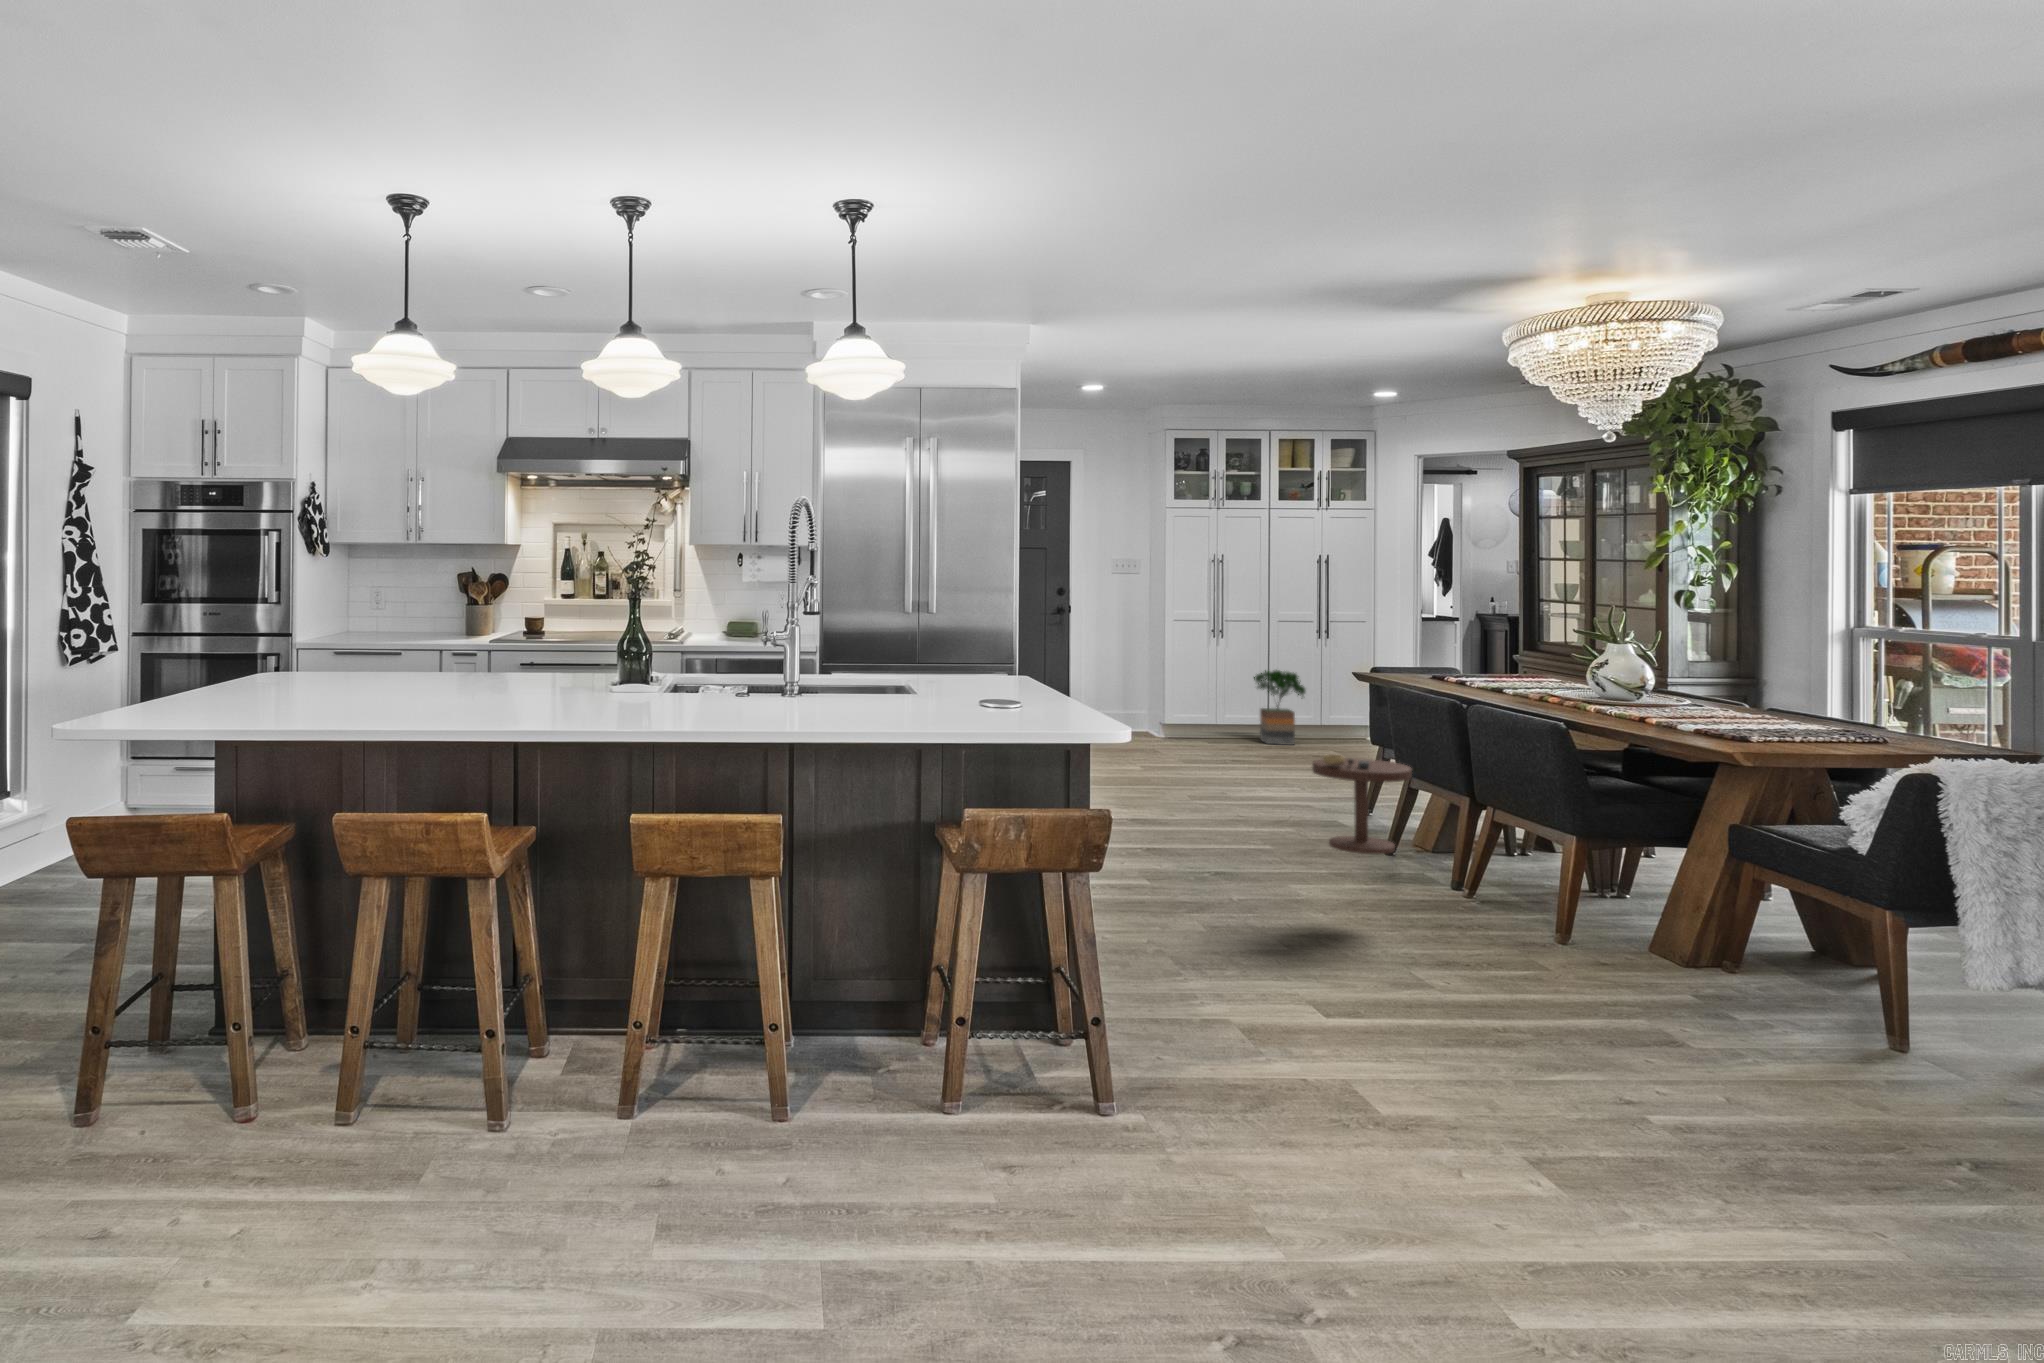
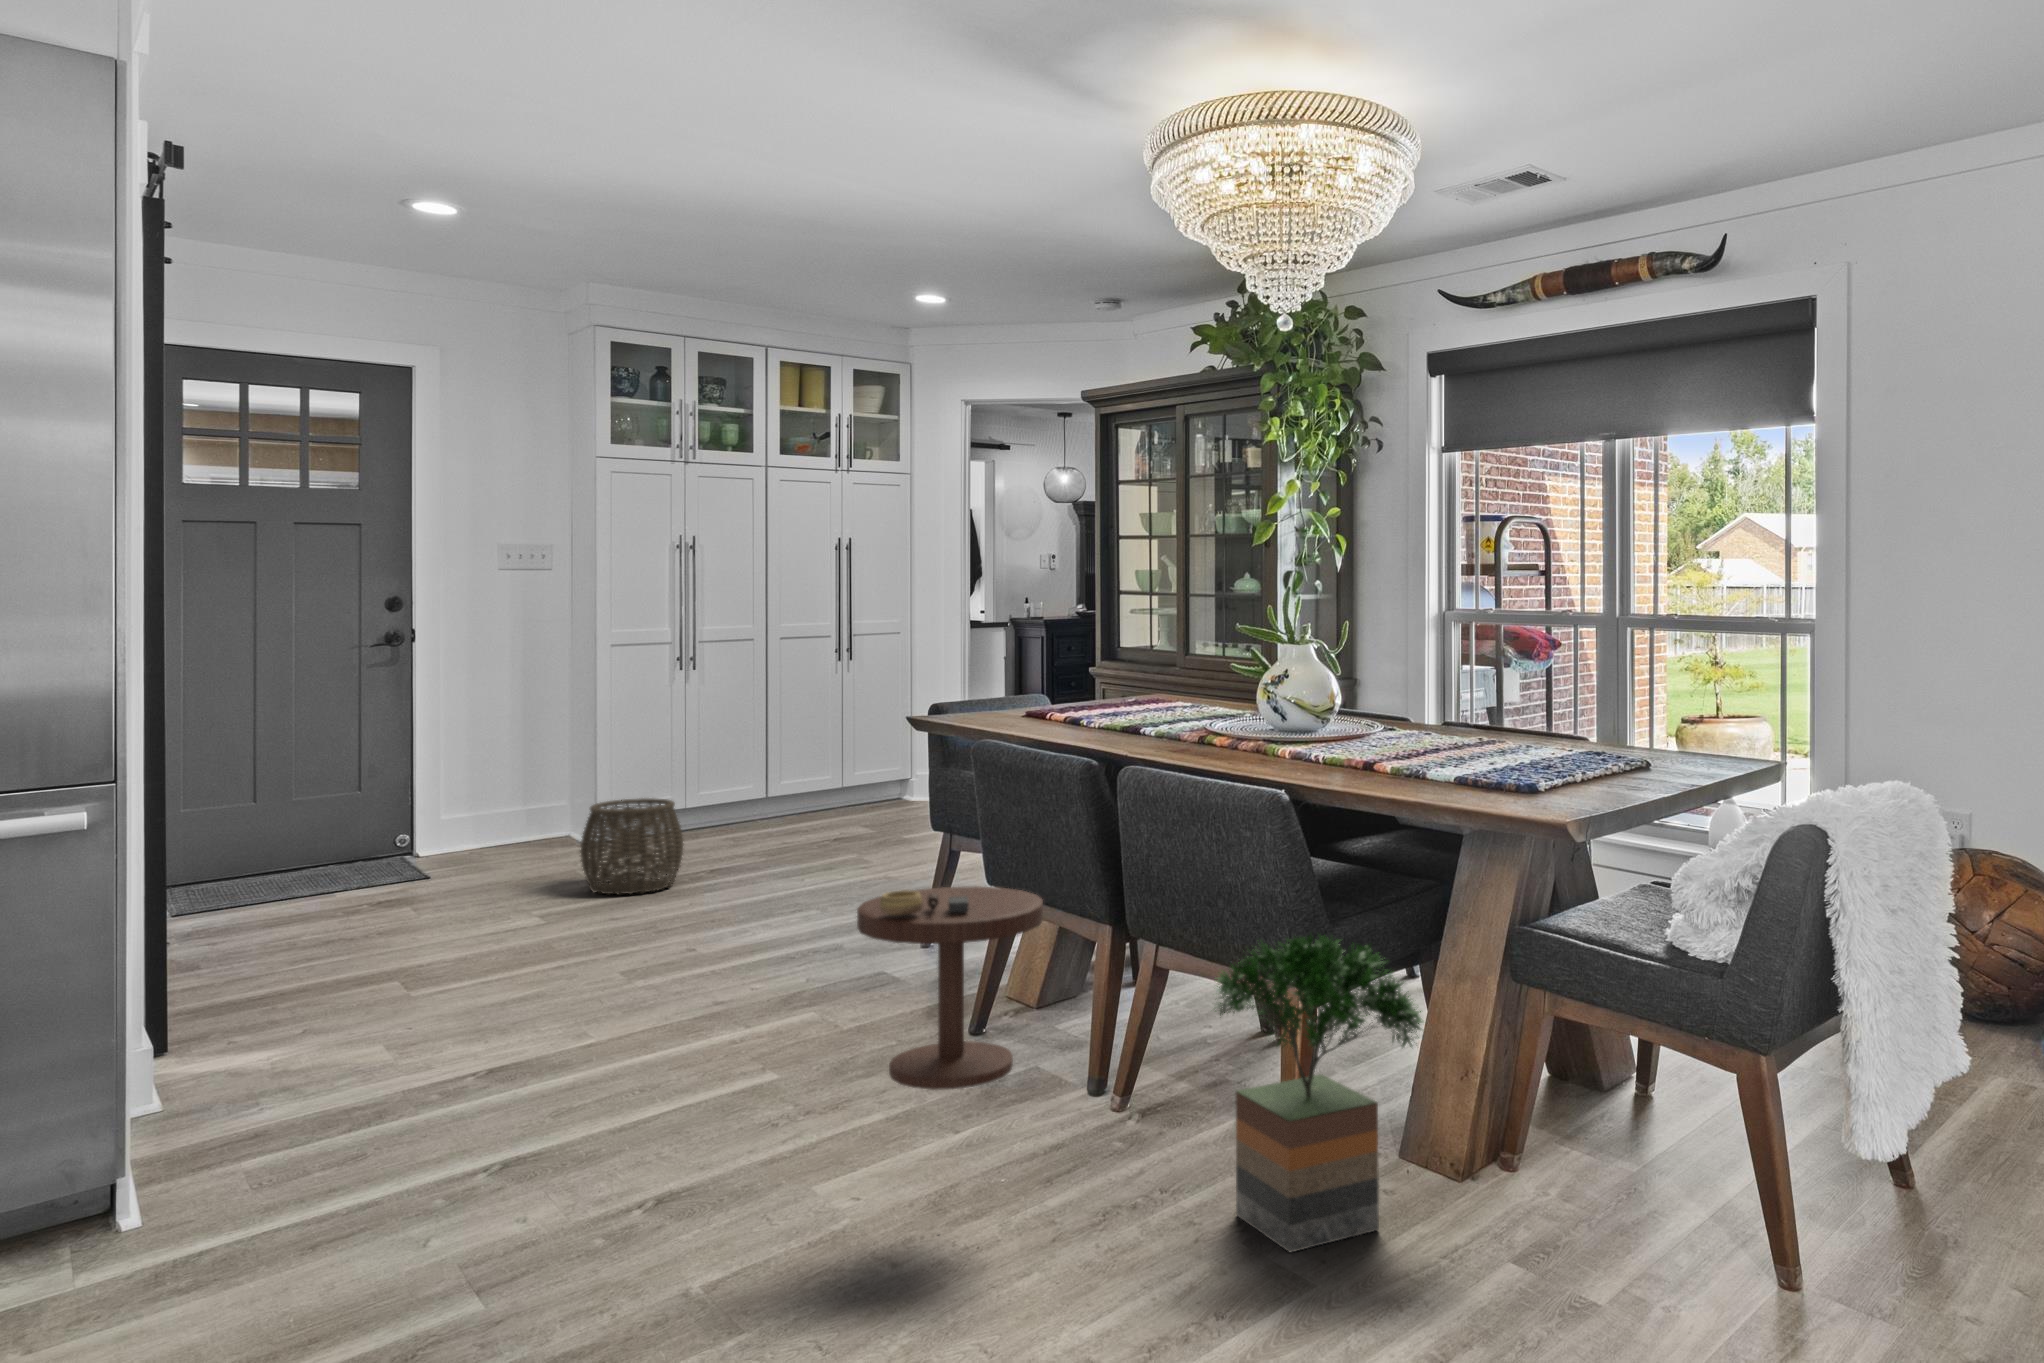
potted tree: present [1254,670,1306,745] -> present [1217,935,1423,1252]
woven basket: none [1161,712,1221,768] -> present [580,798,684,895]

